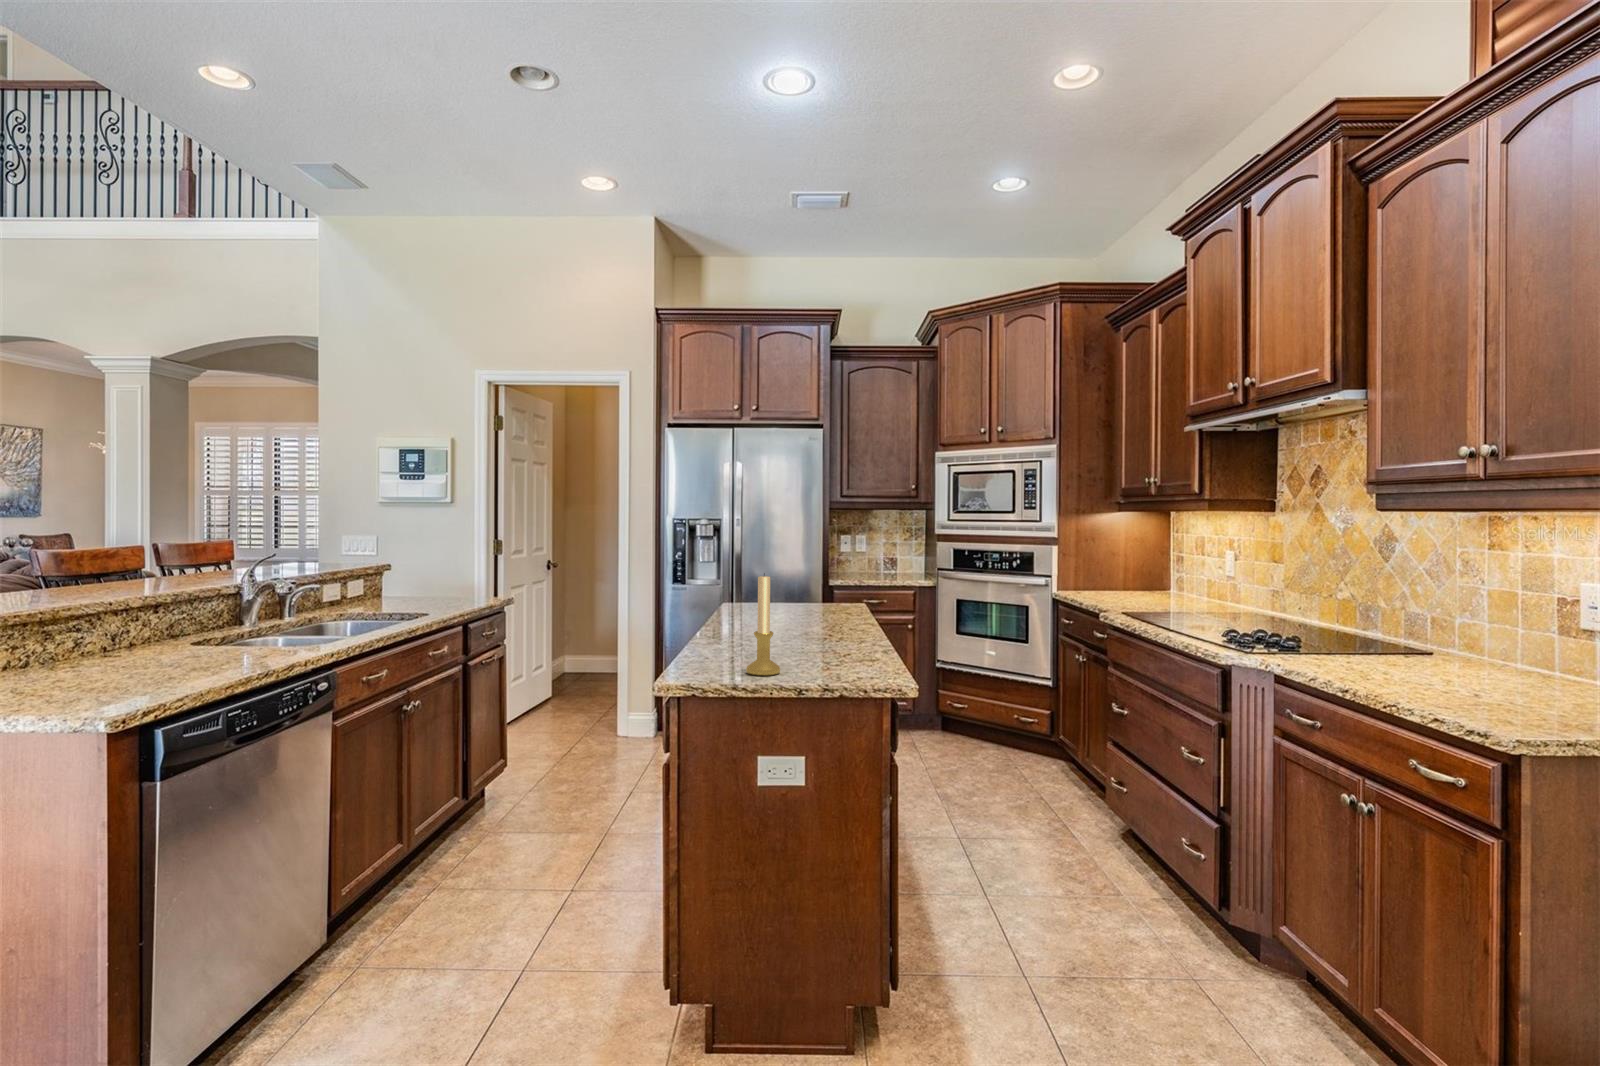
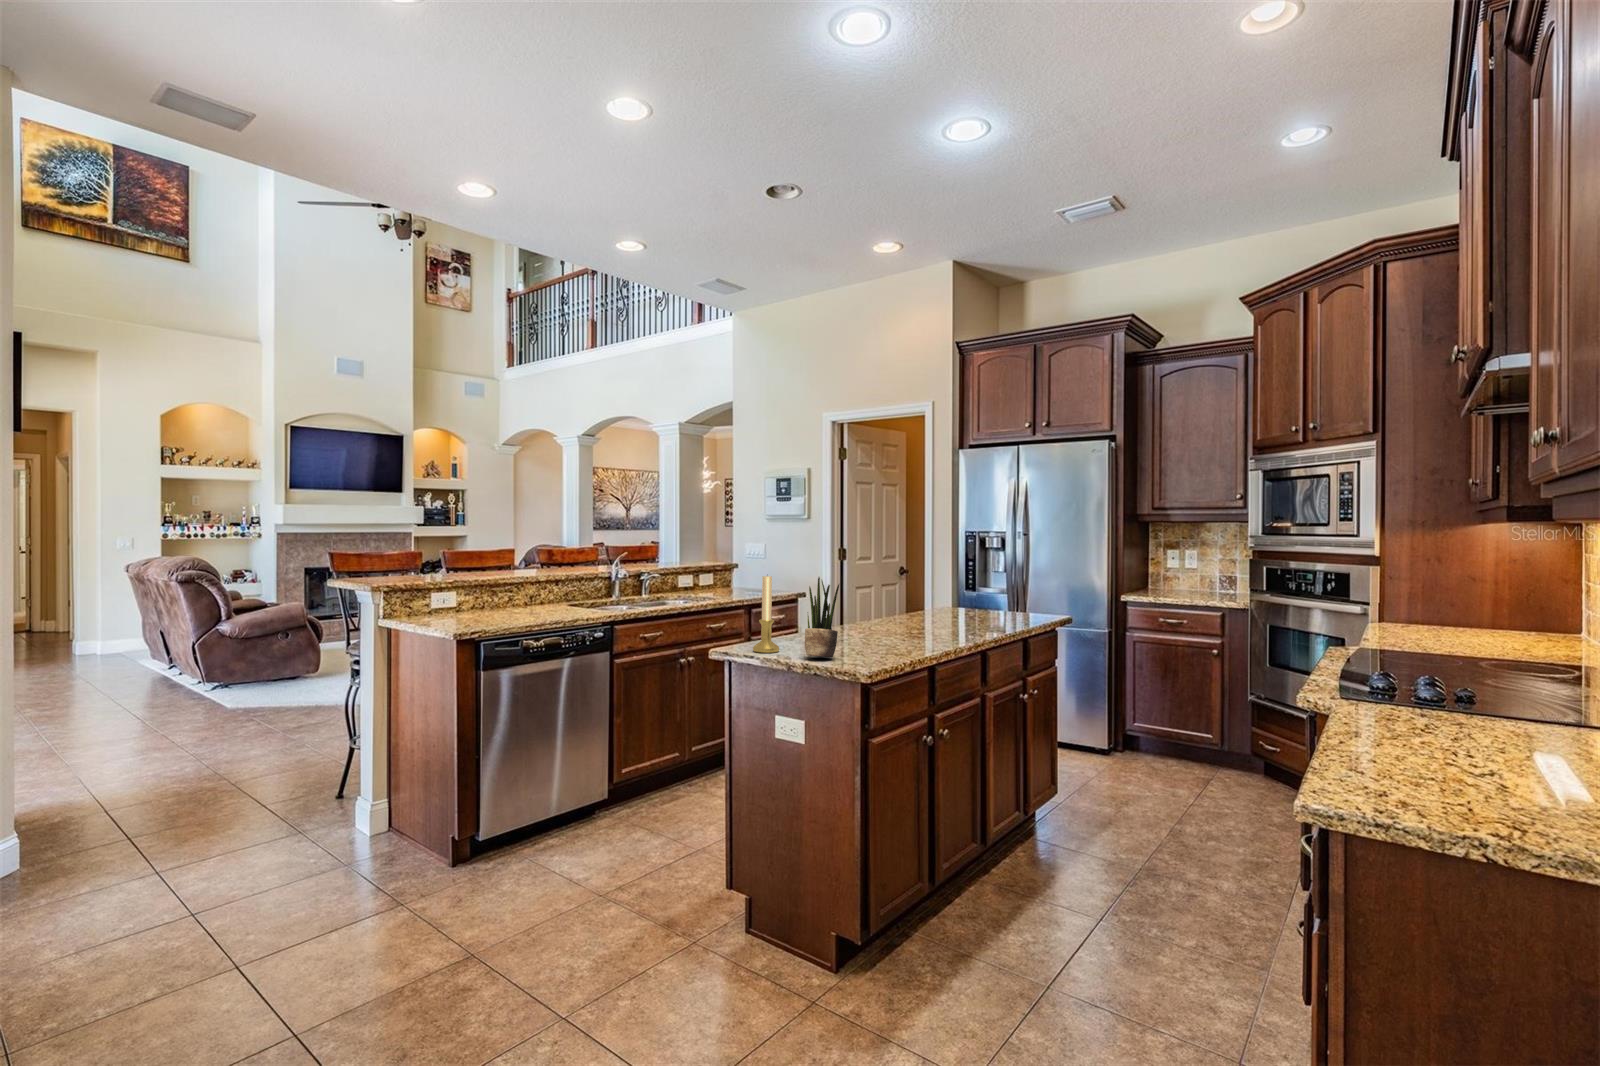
potted plant: none [830,572,870,670] -> present [805,577,839,657]

